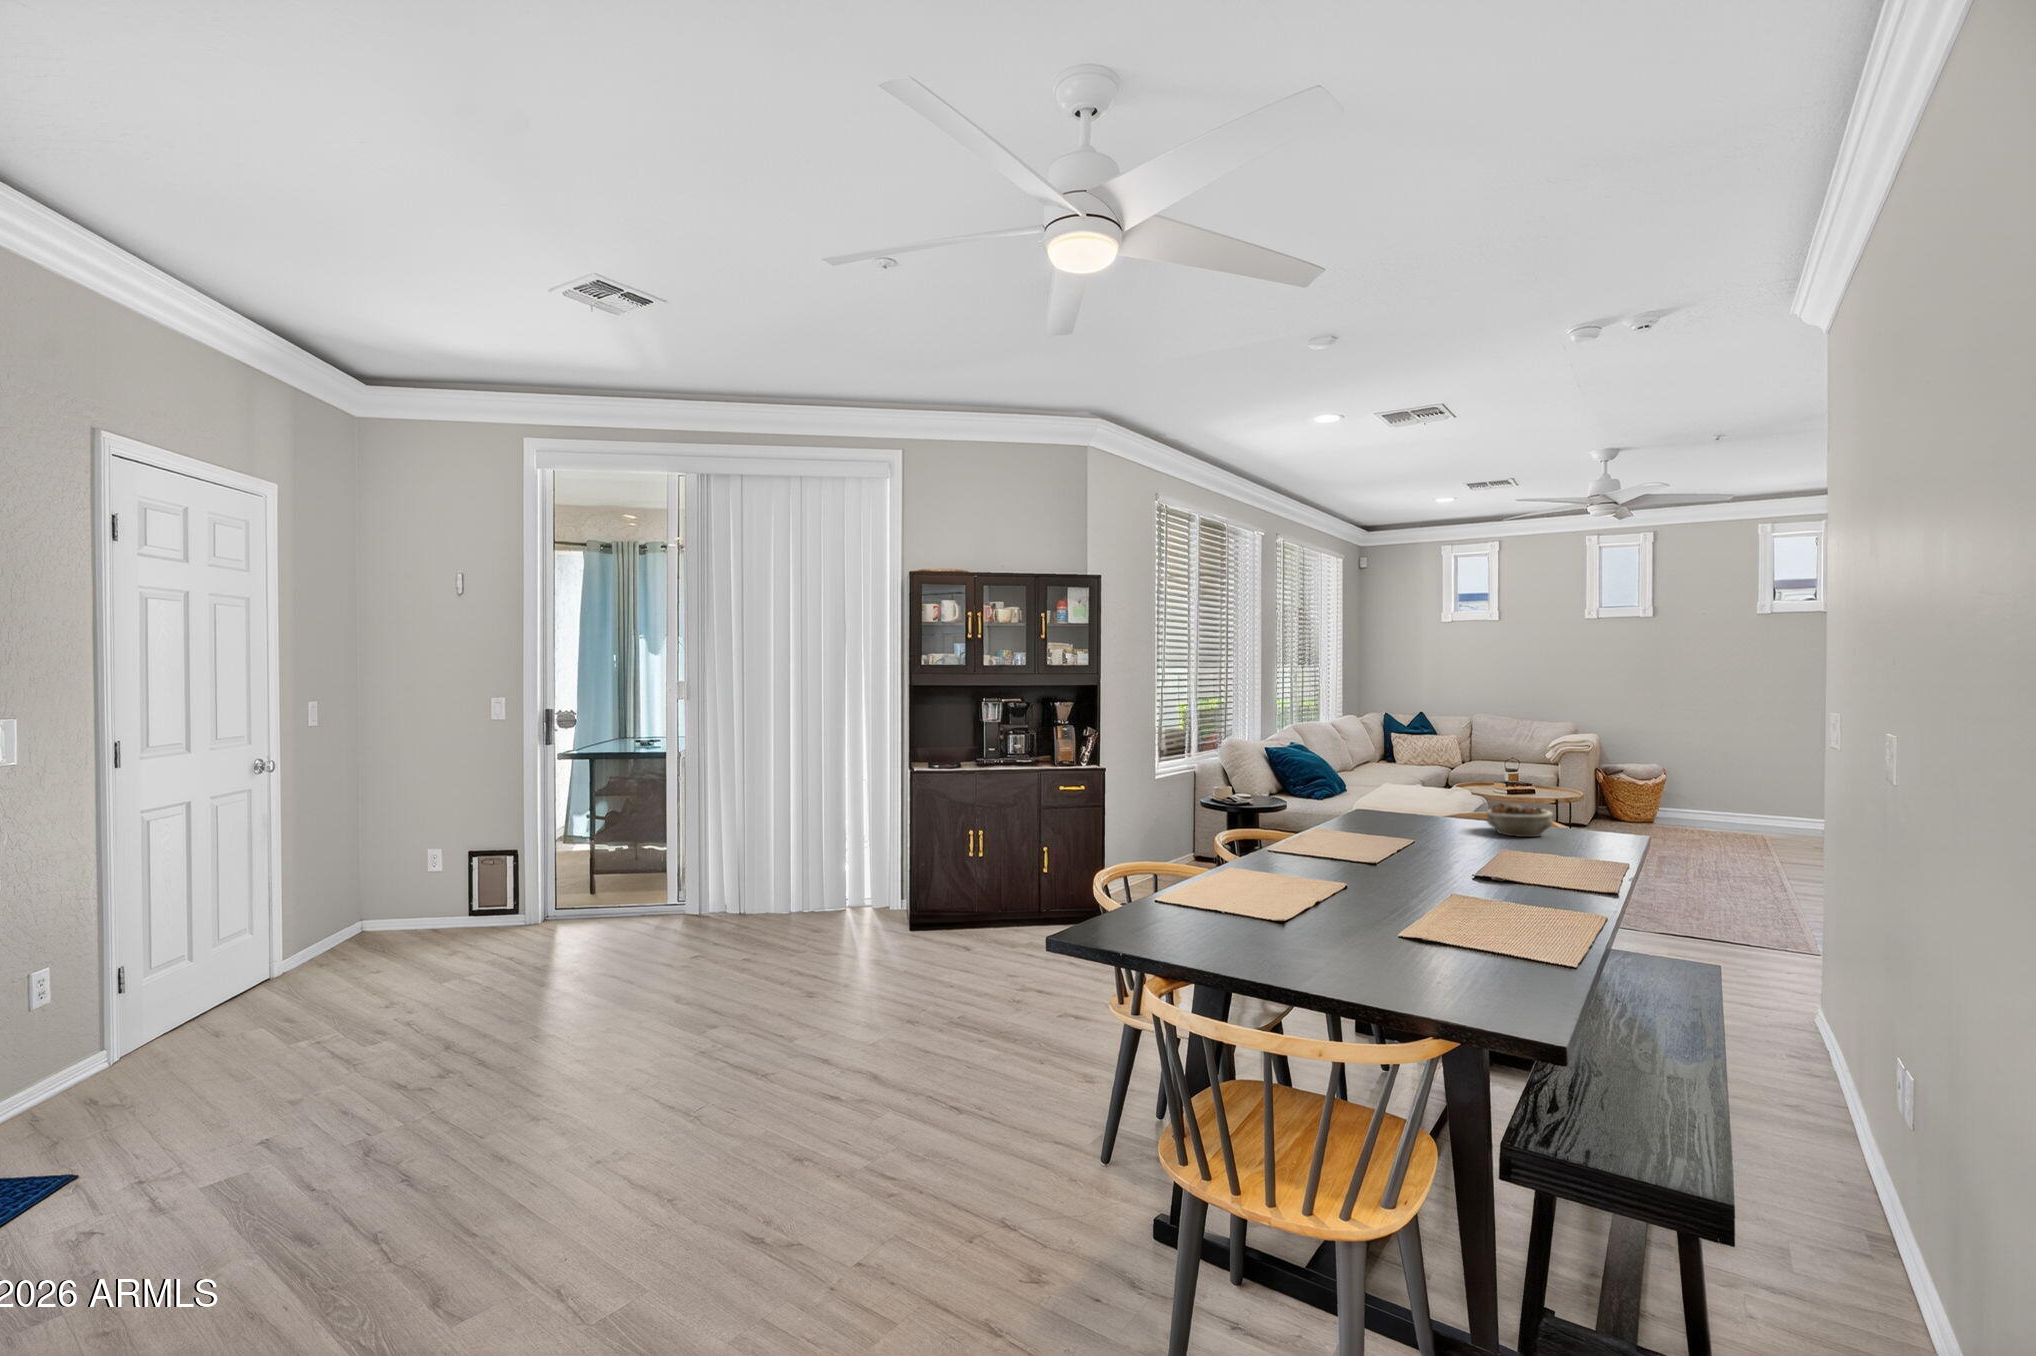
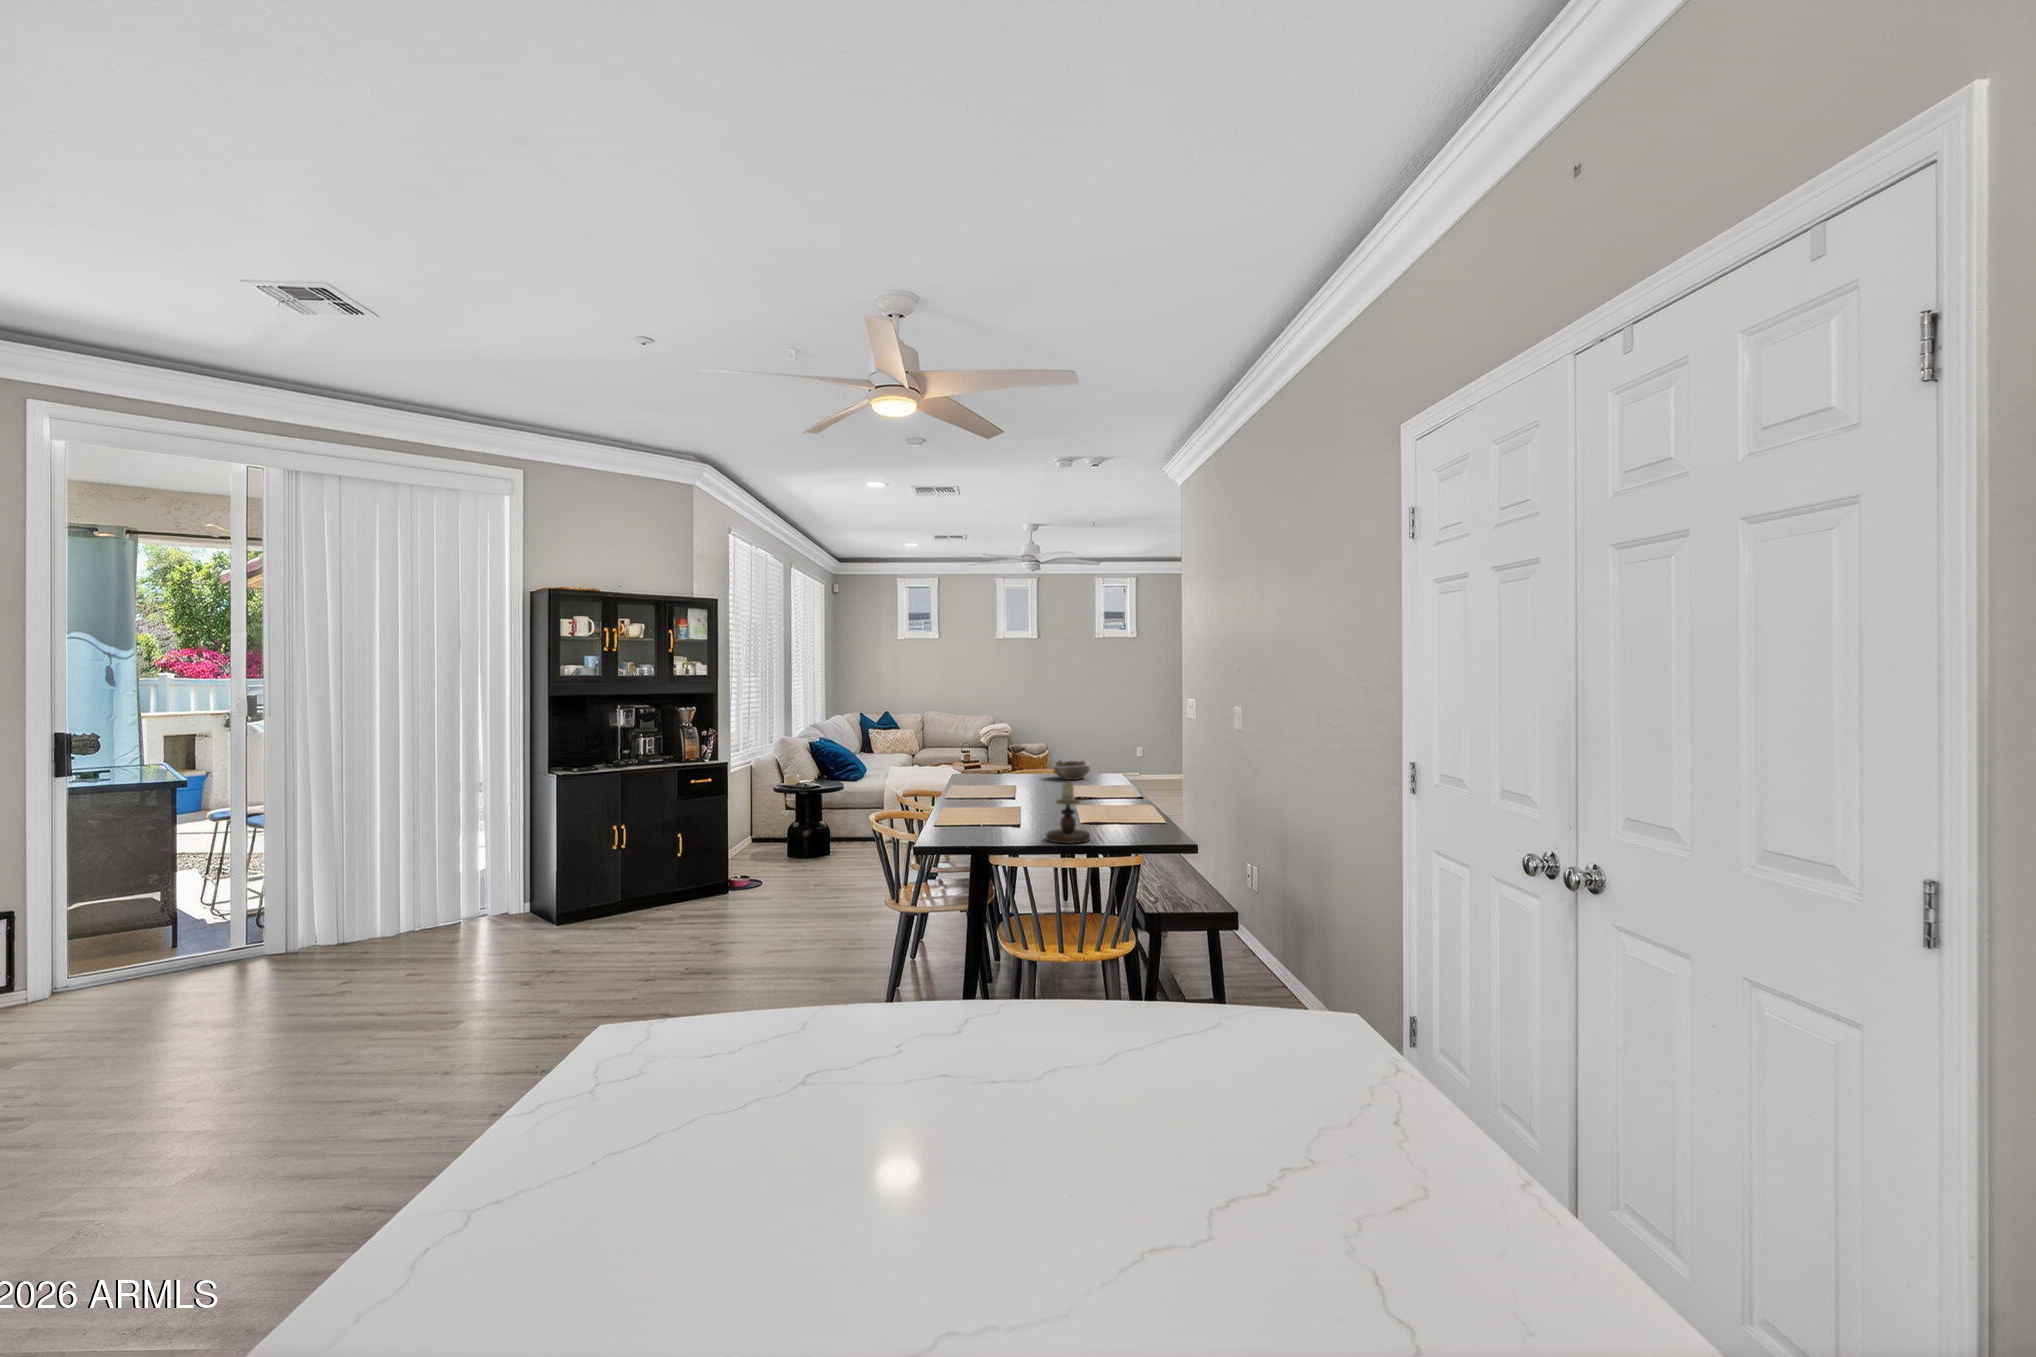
candlestick: none [1279,851,1356,959] -> present [1046,782,1090,843]

